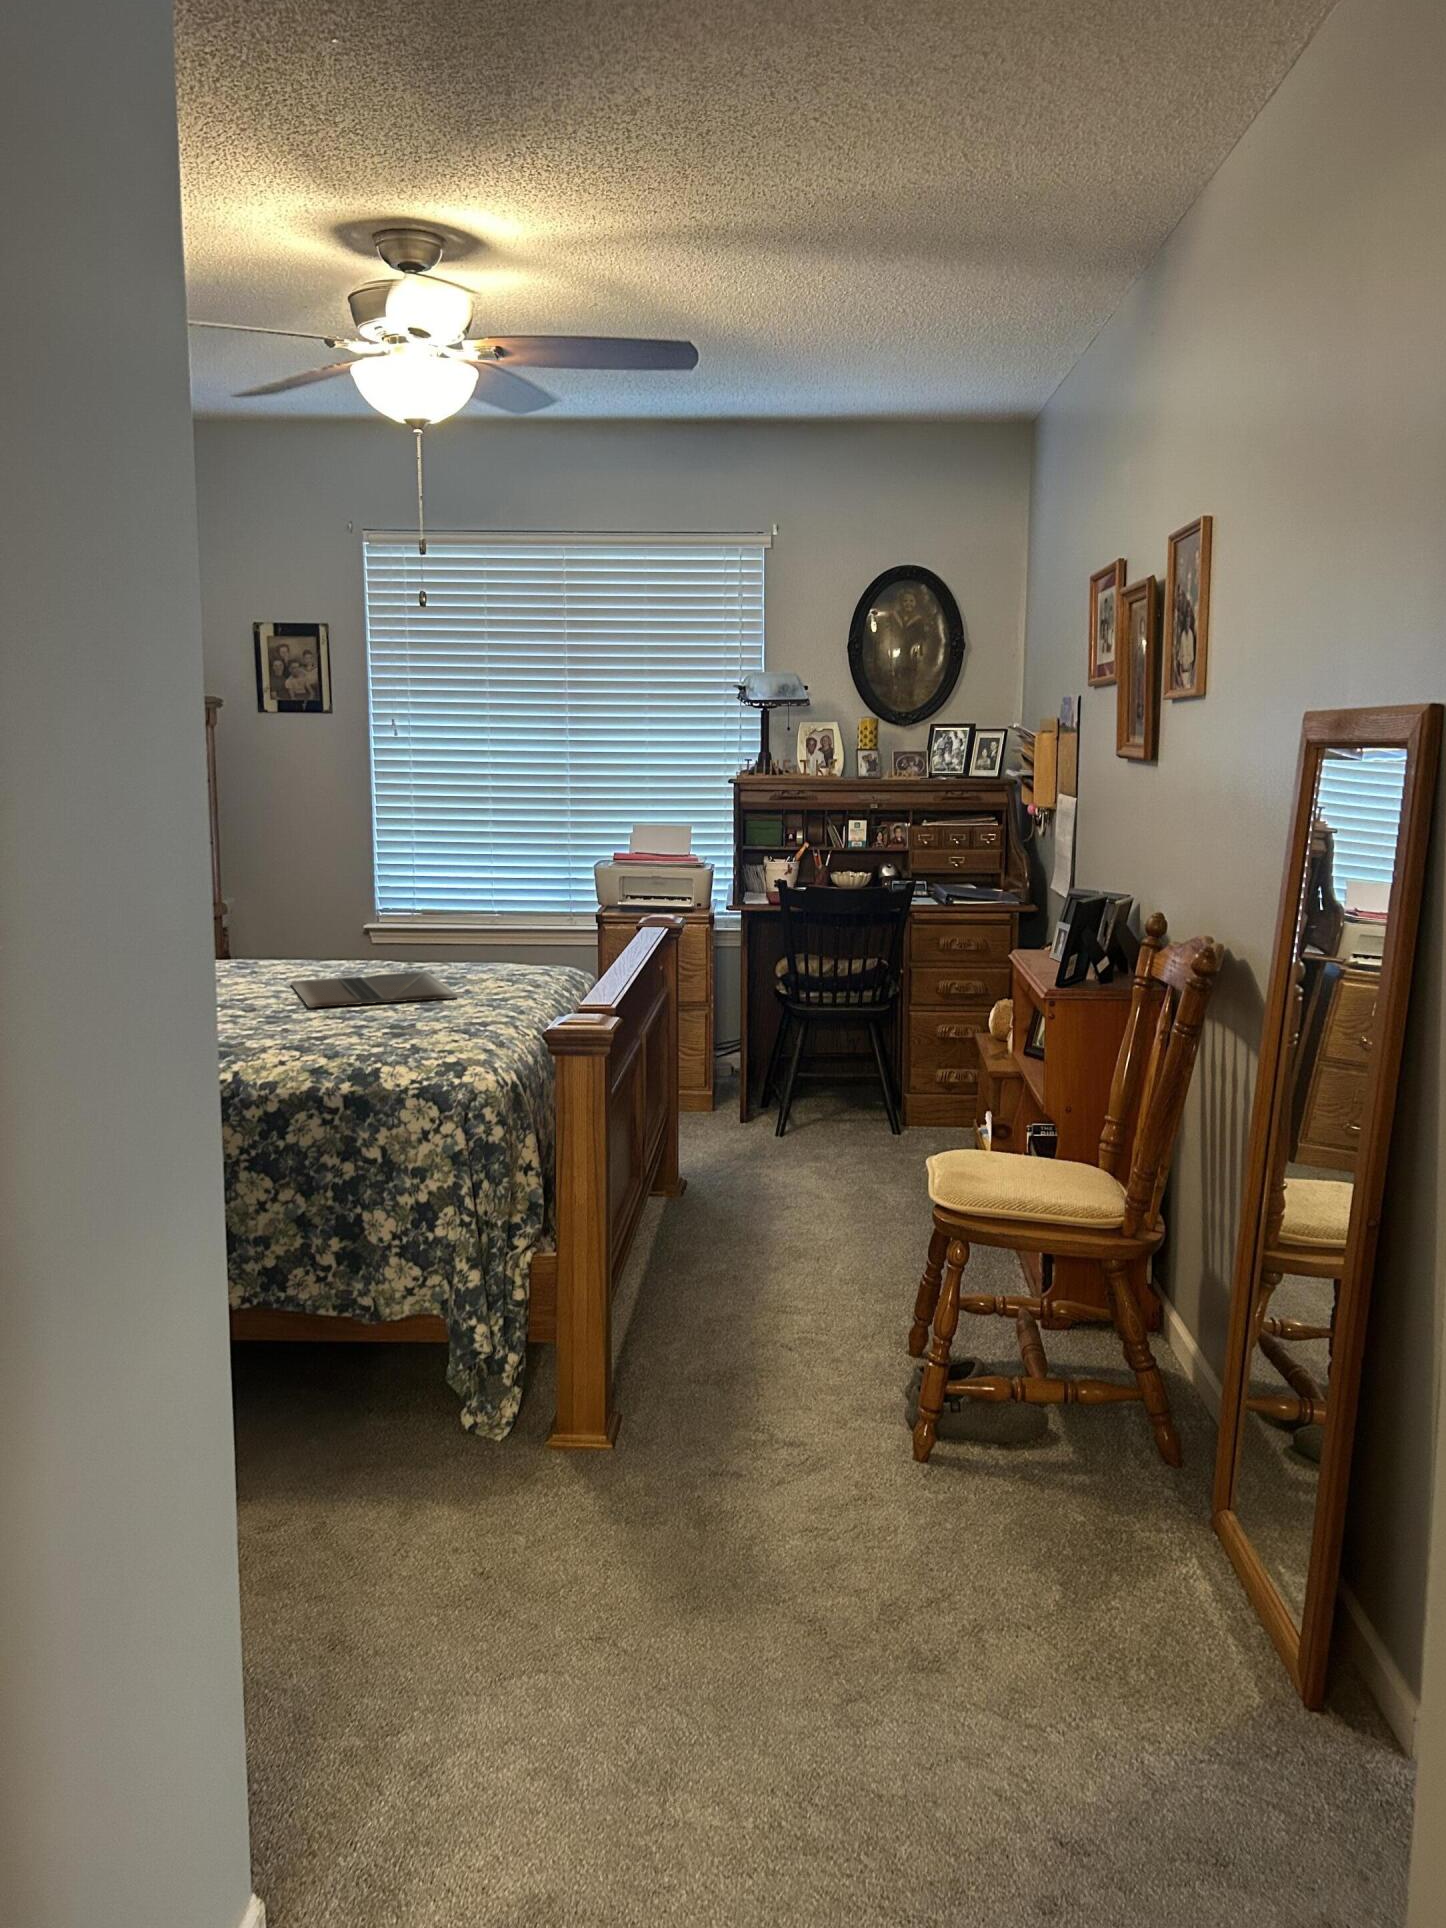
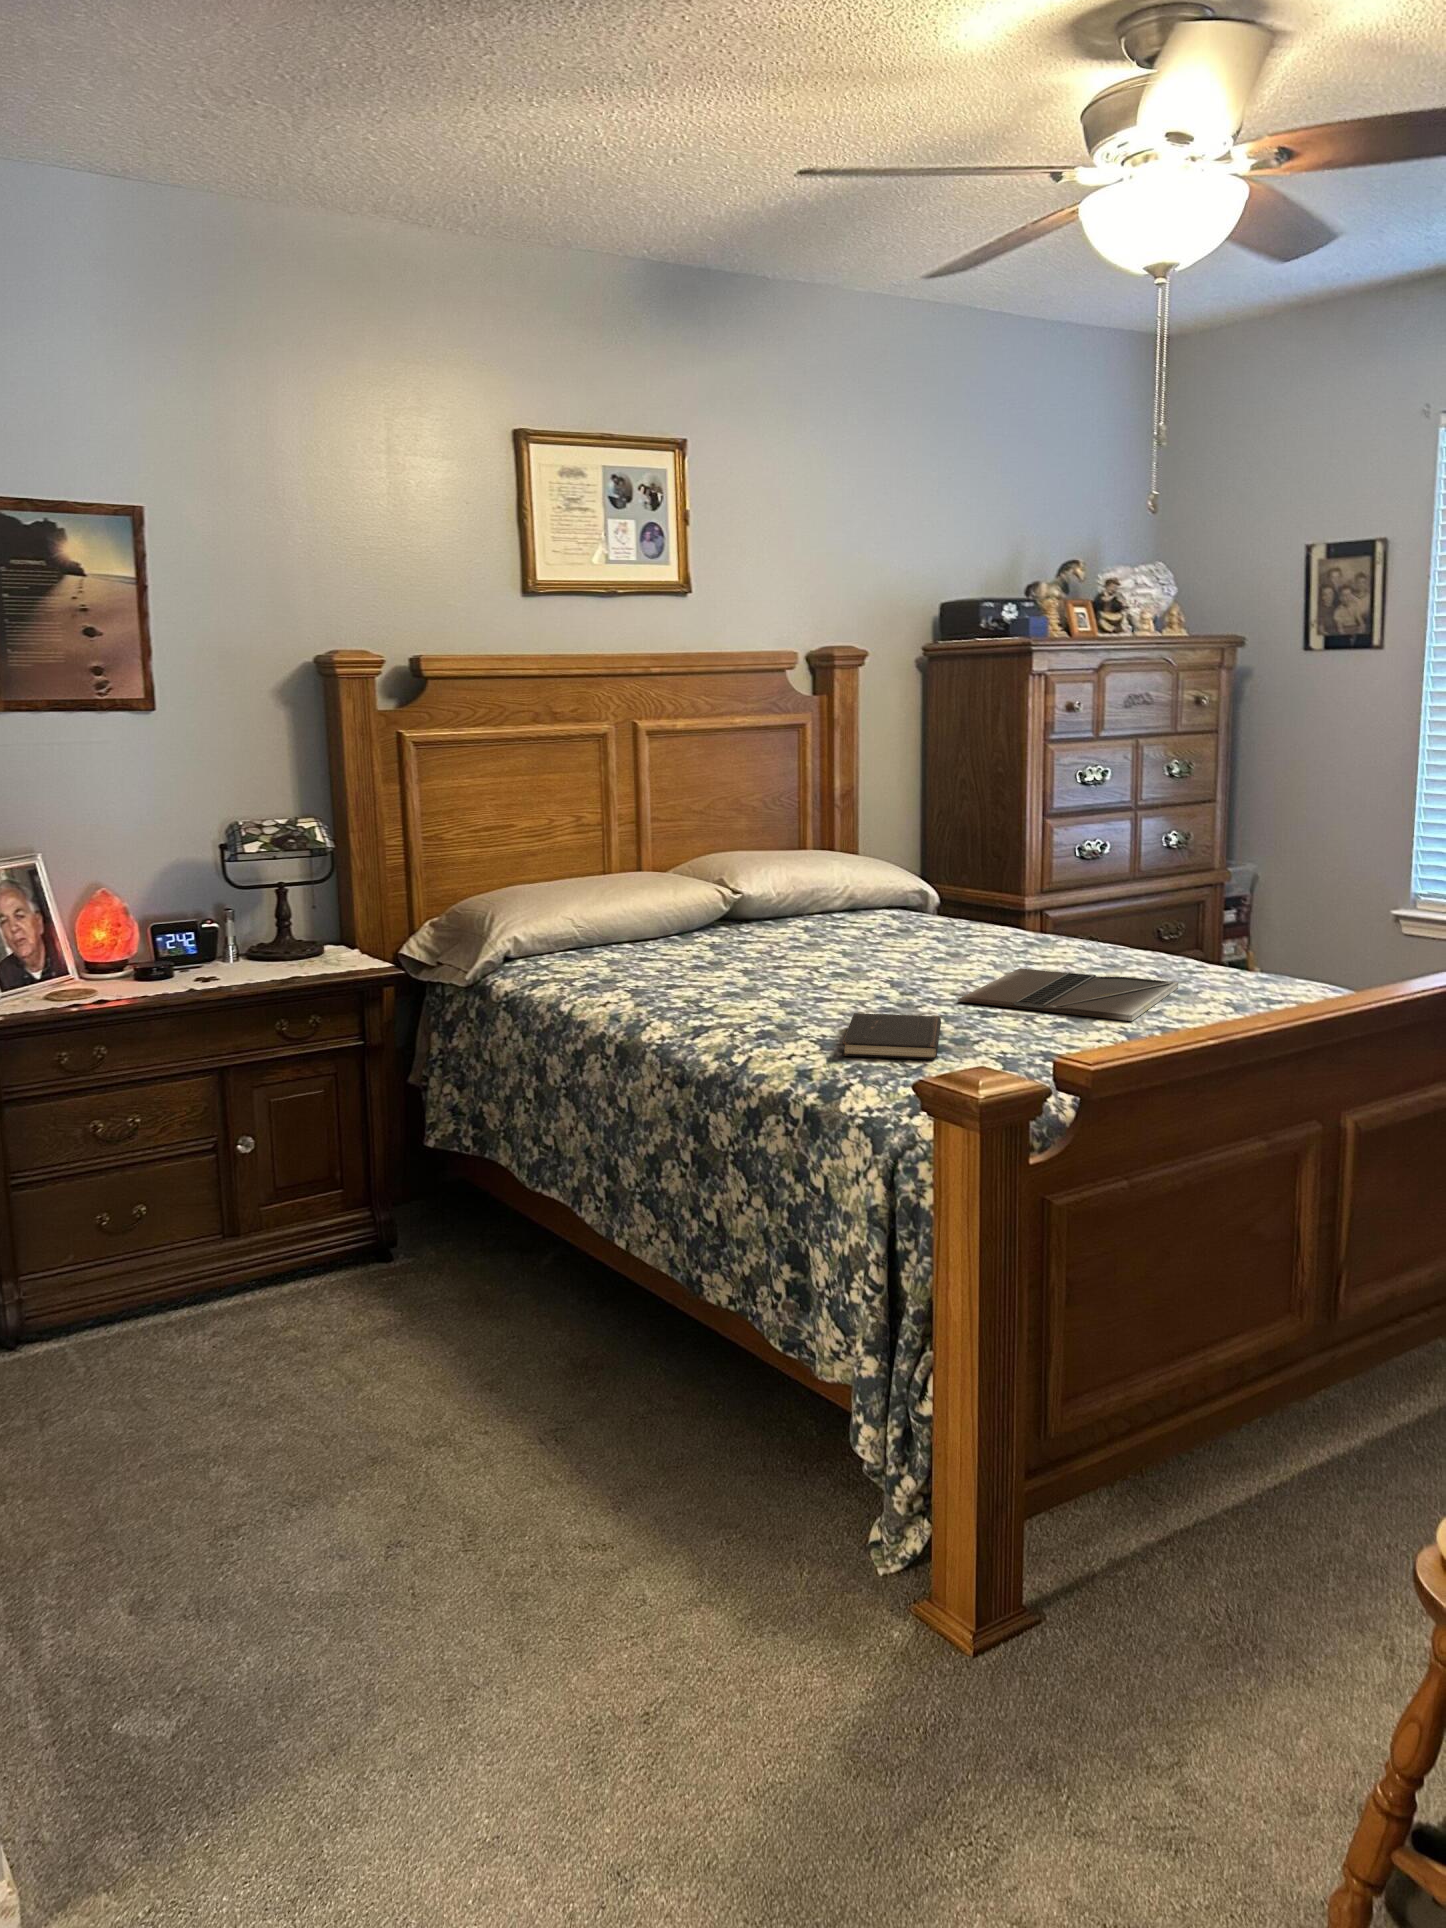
hardcover book: none [278,1015,404,1052] -> present [842,1013,941,1060]

